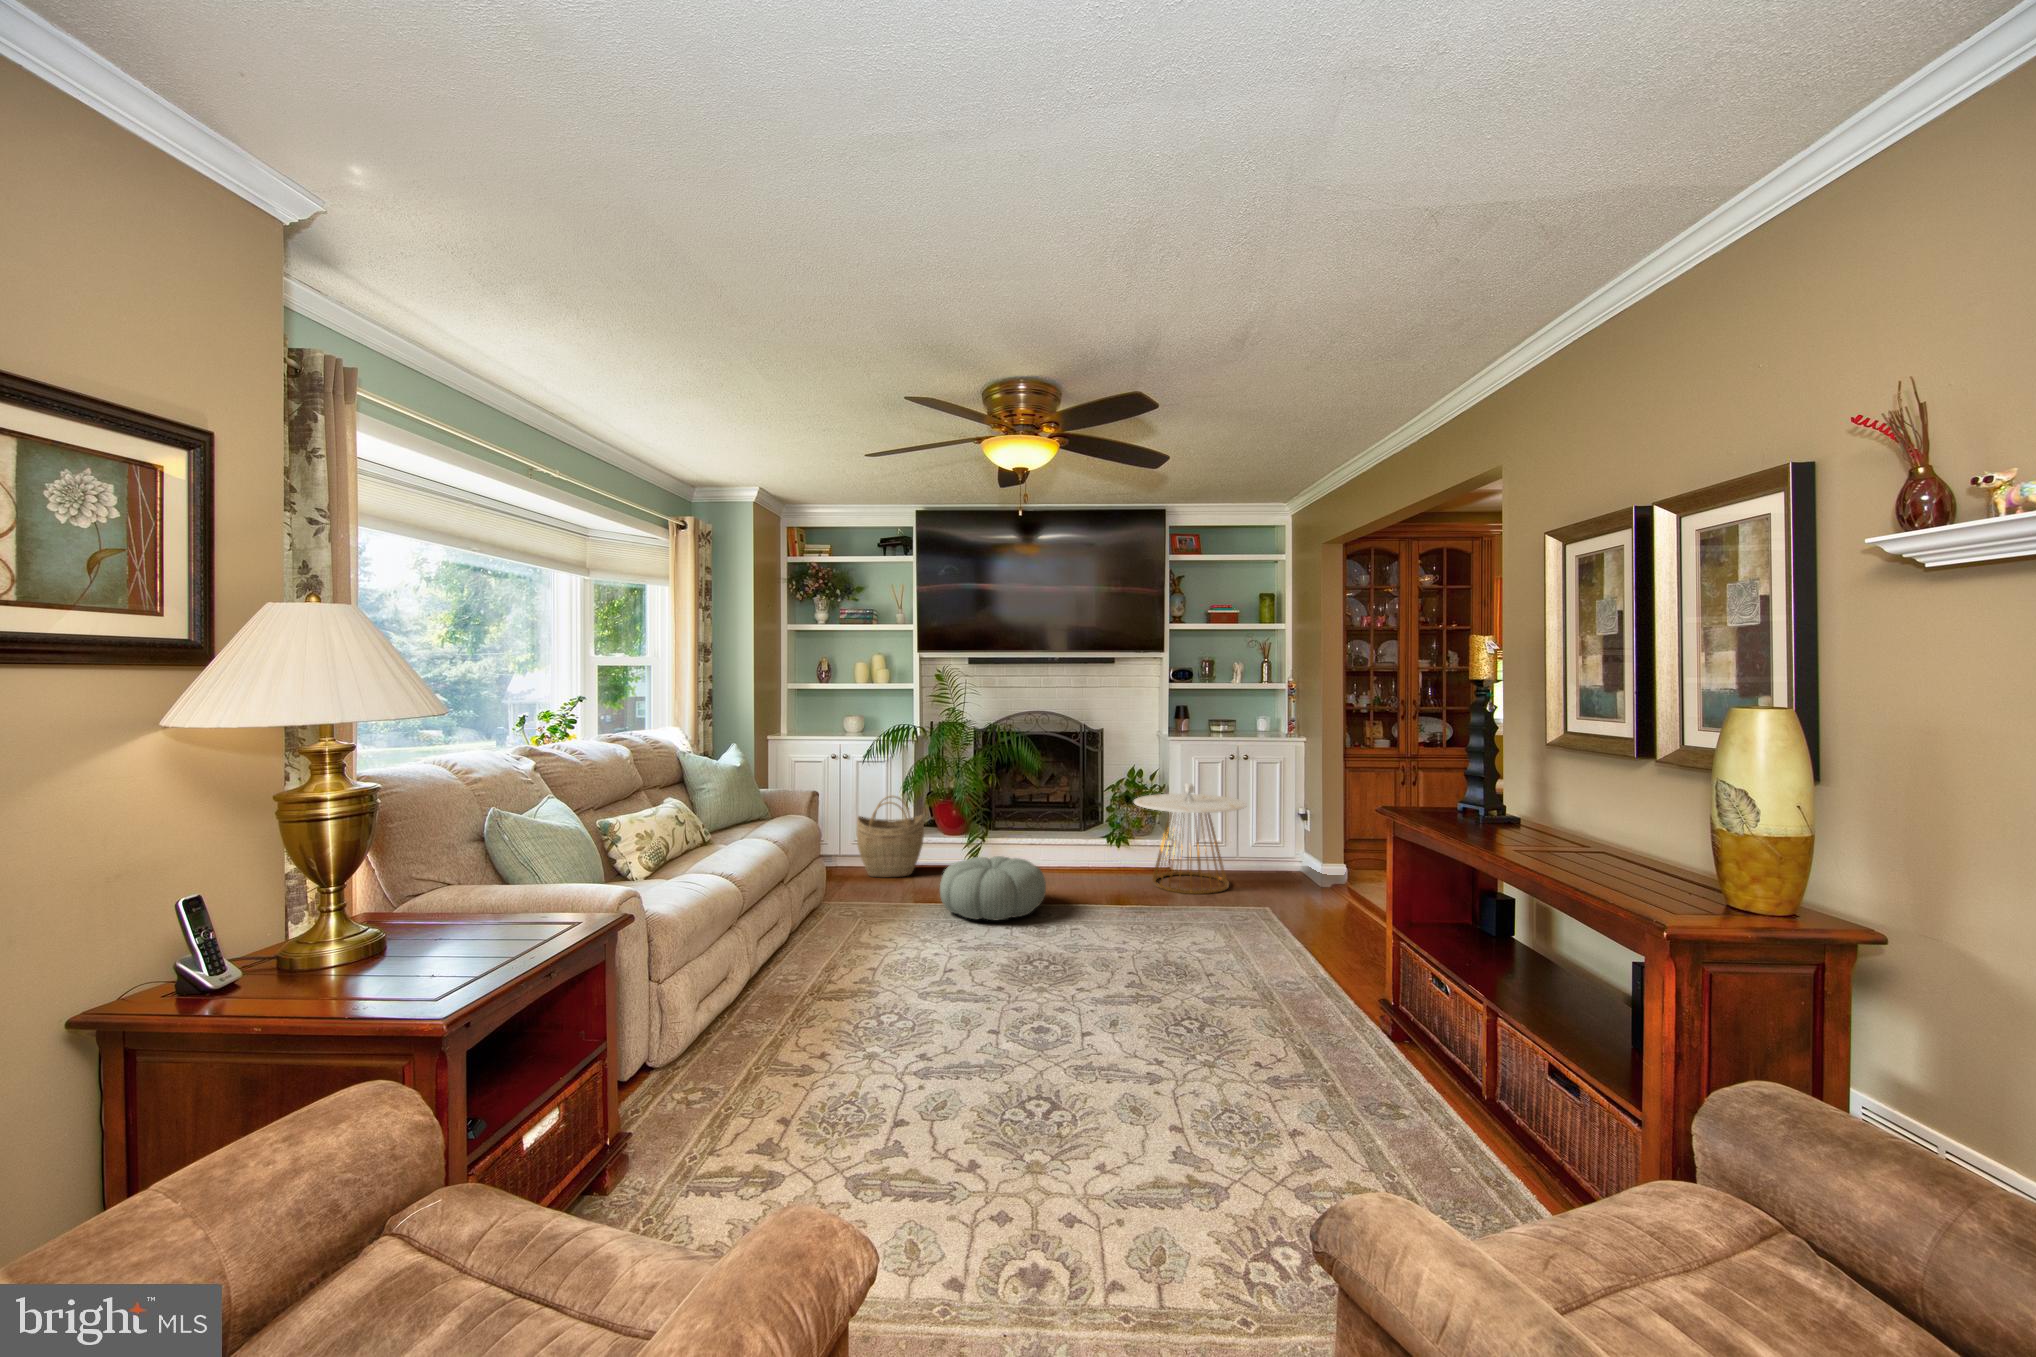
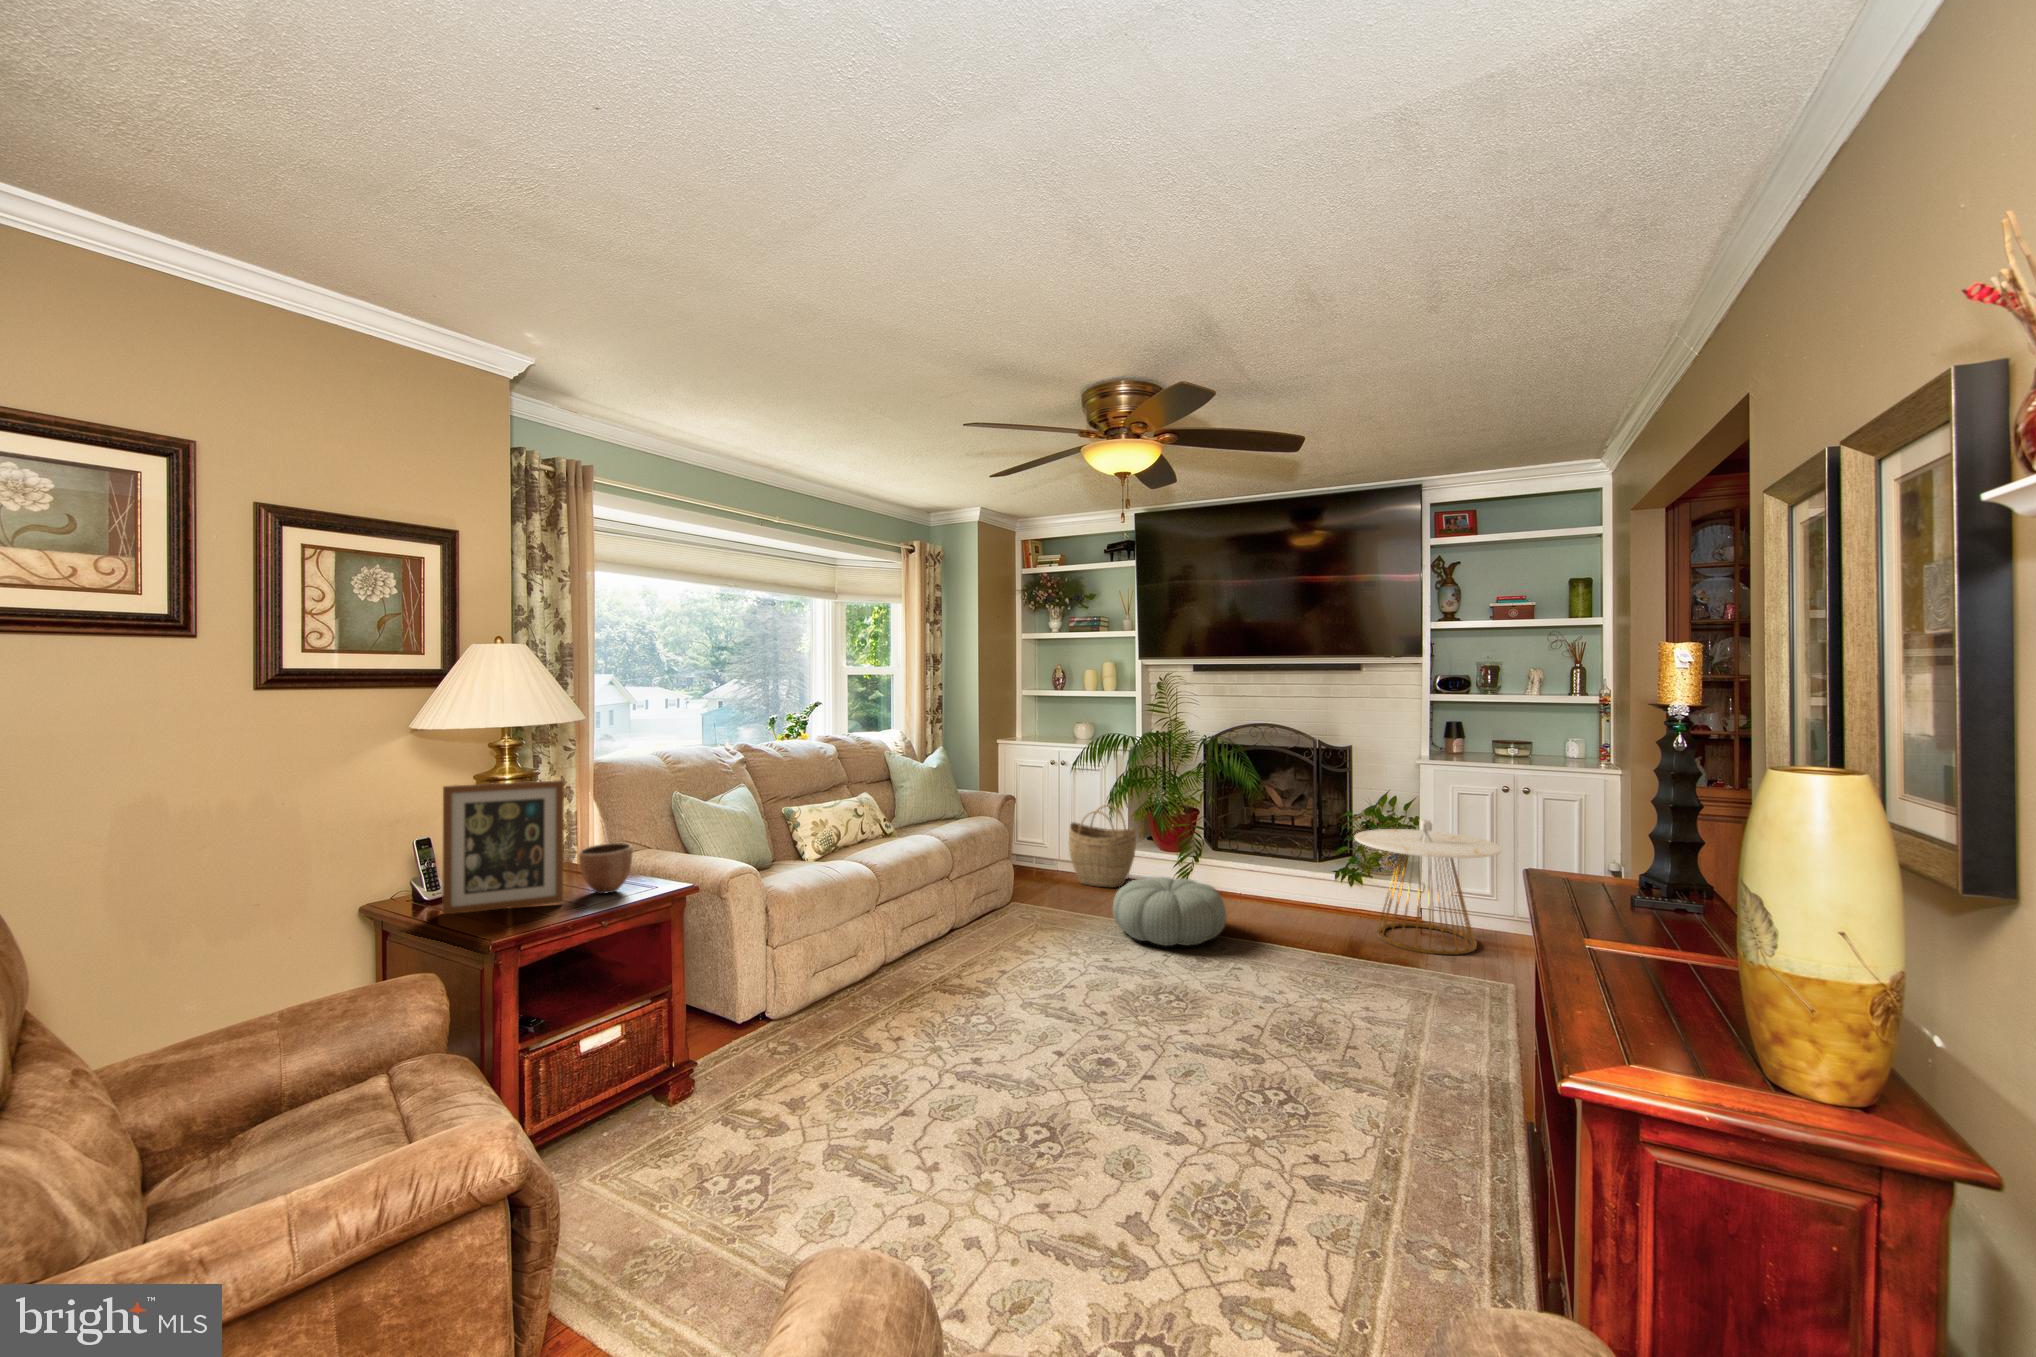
picture frame: none [263,791,449,1004] -> present [442,780,564,914]
decorative bowl: none [448,872,524,942] -> present [579,843,633,894]

